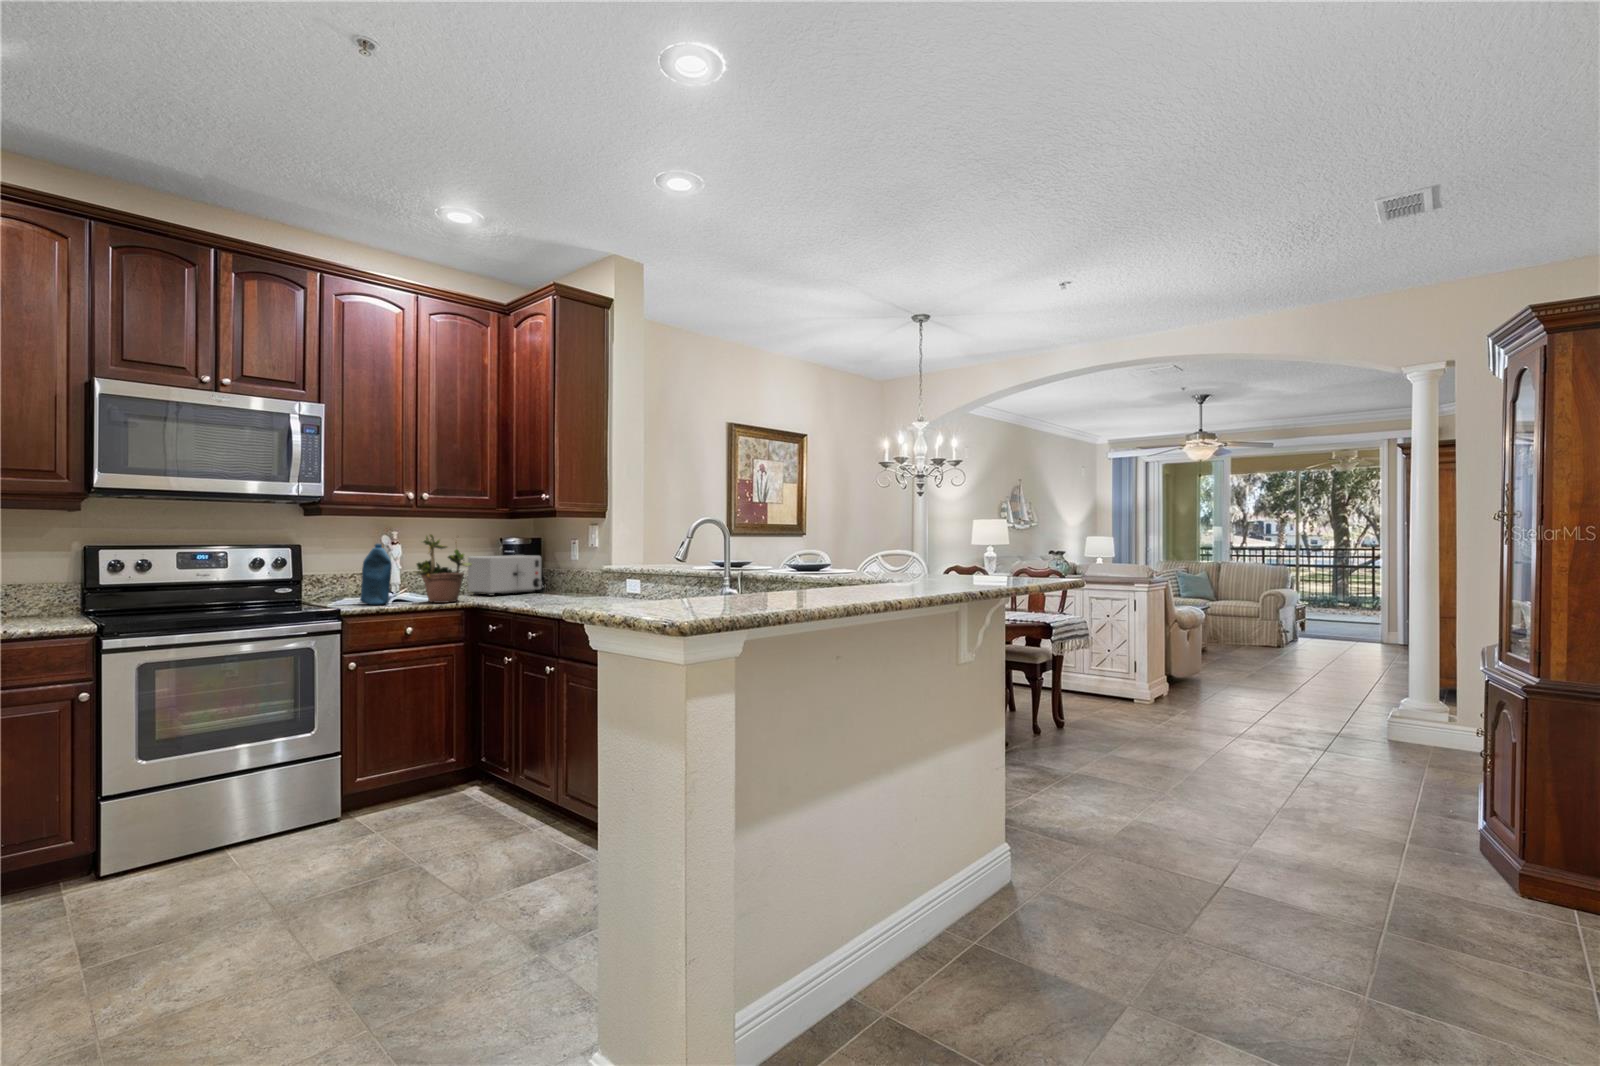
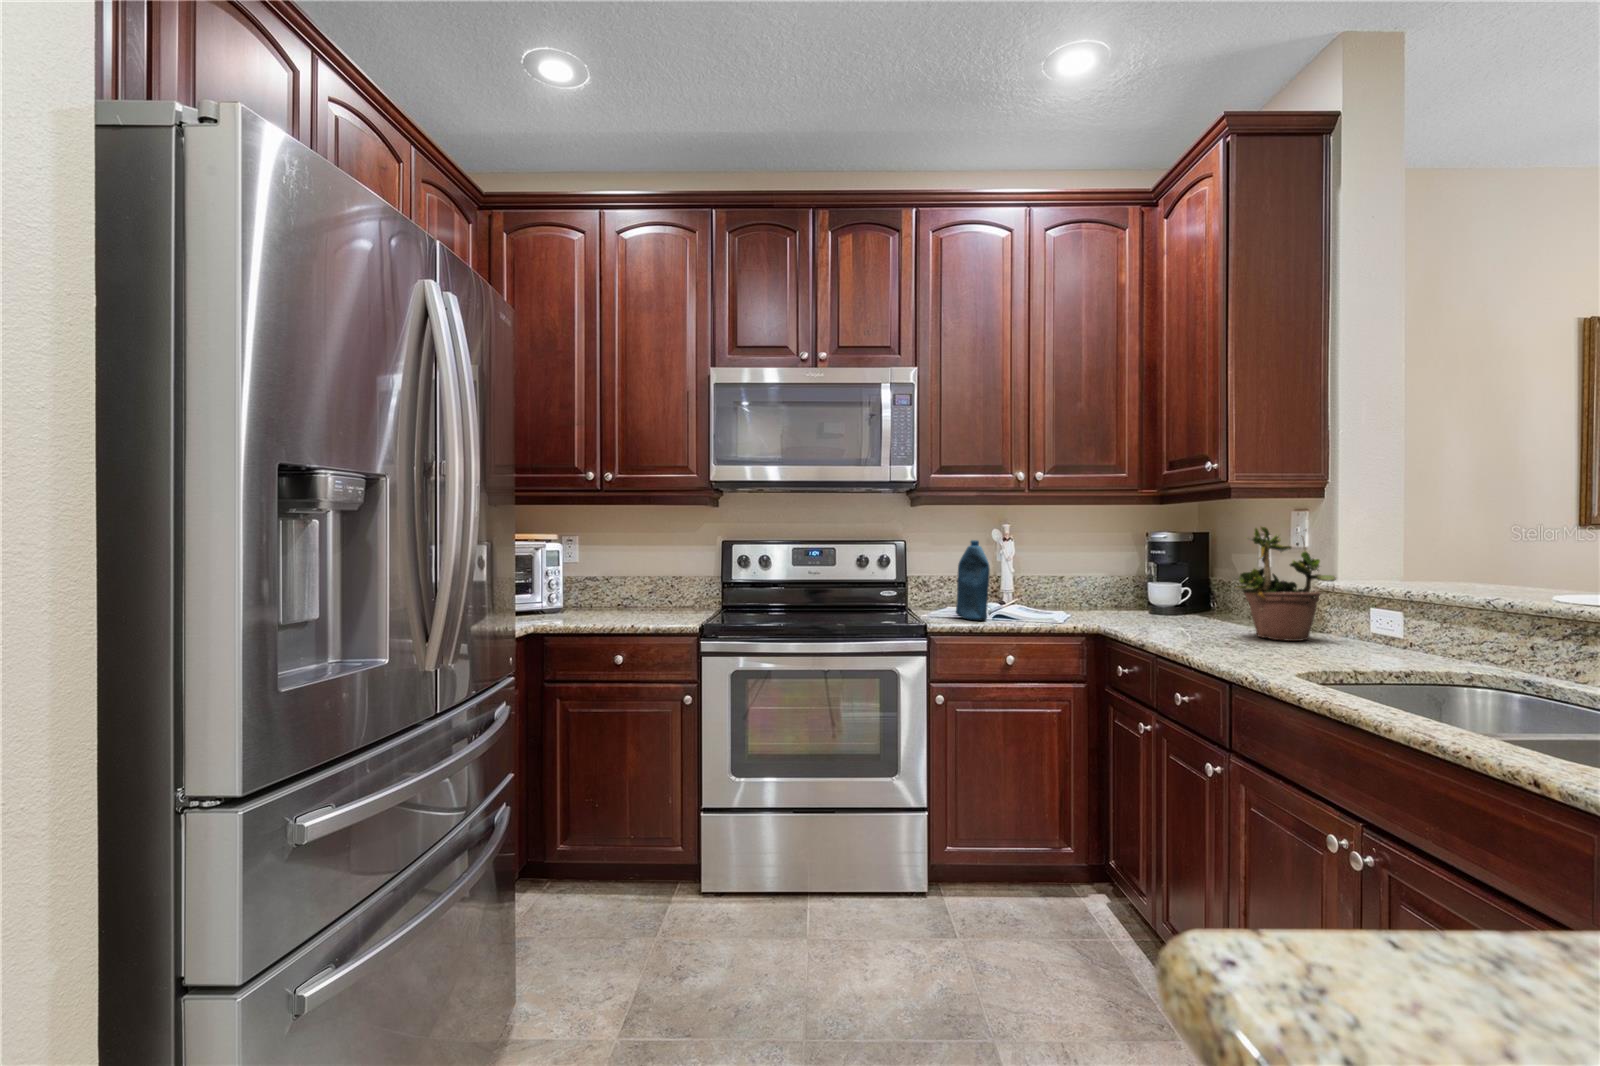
potted plant: present [414,534,472,603] -> present [1235,526,1336,641]
toaster: present [468,555,542,595] -> none [1097,557,1210,616]

